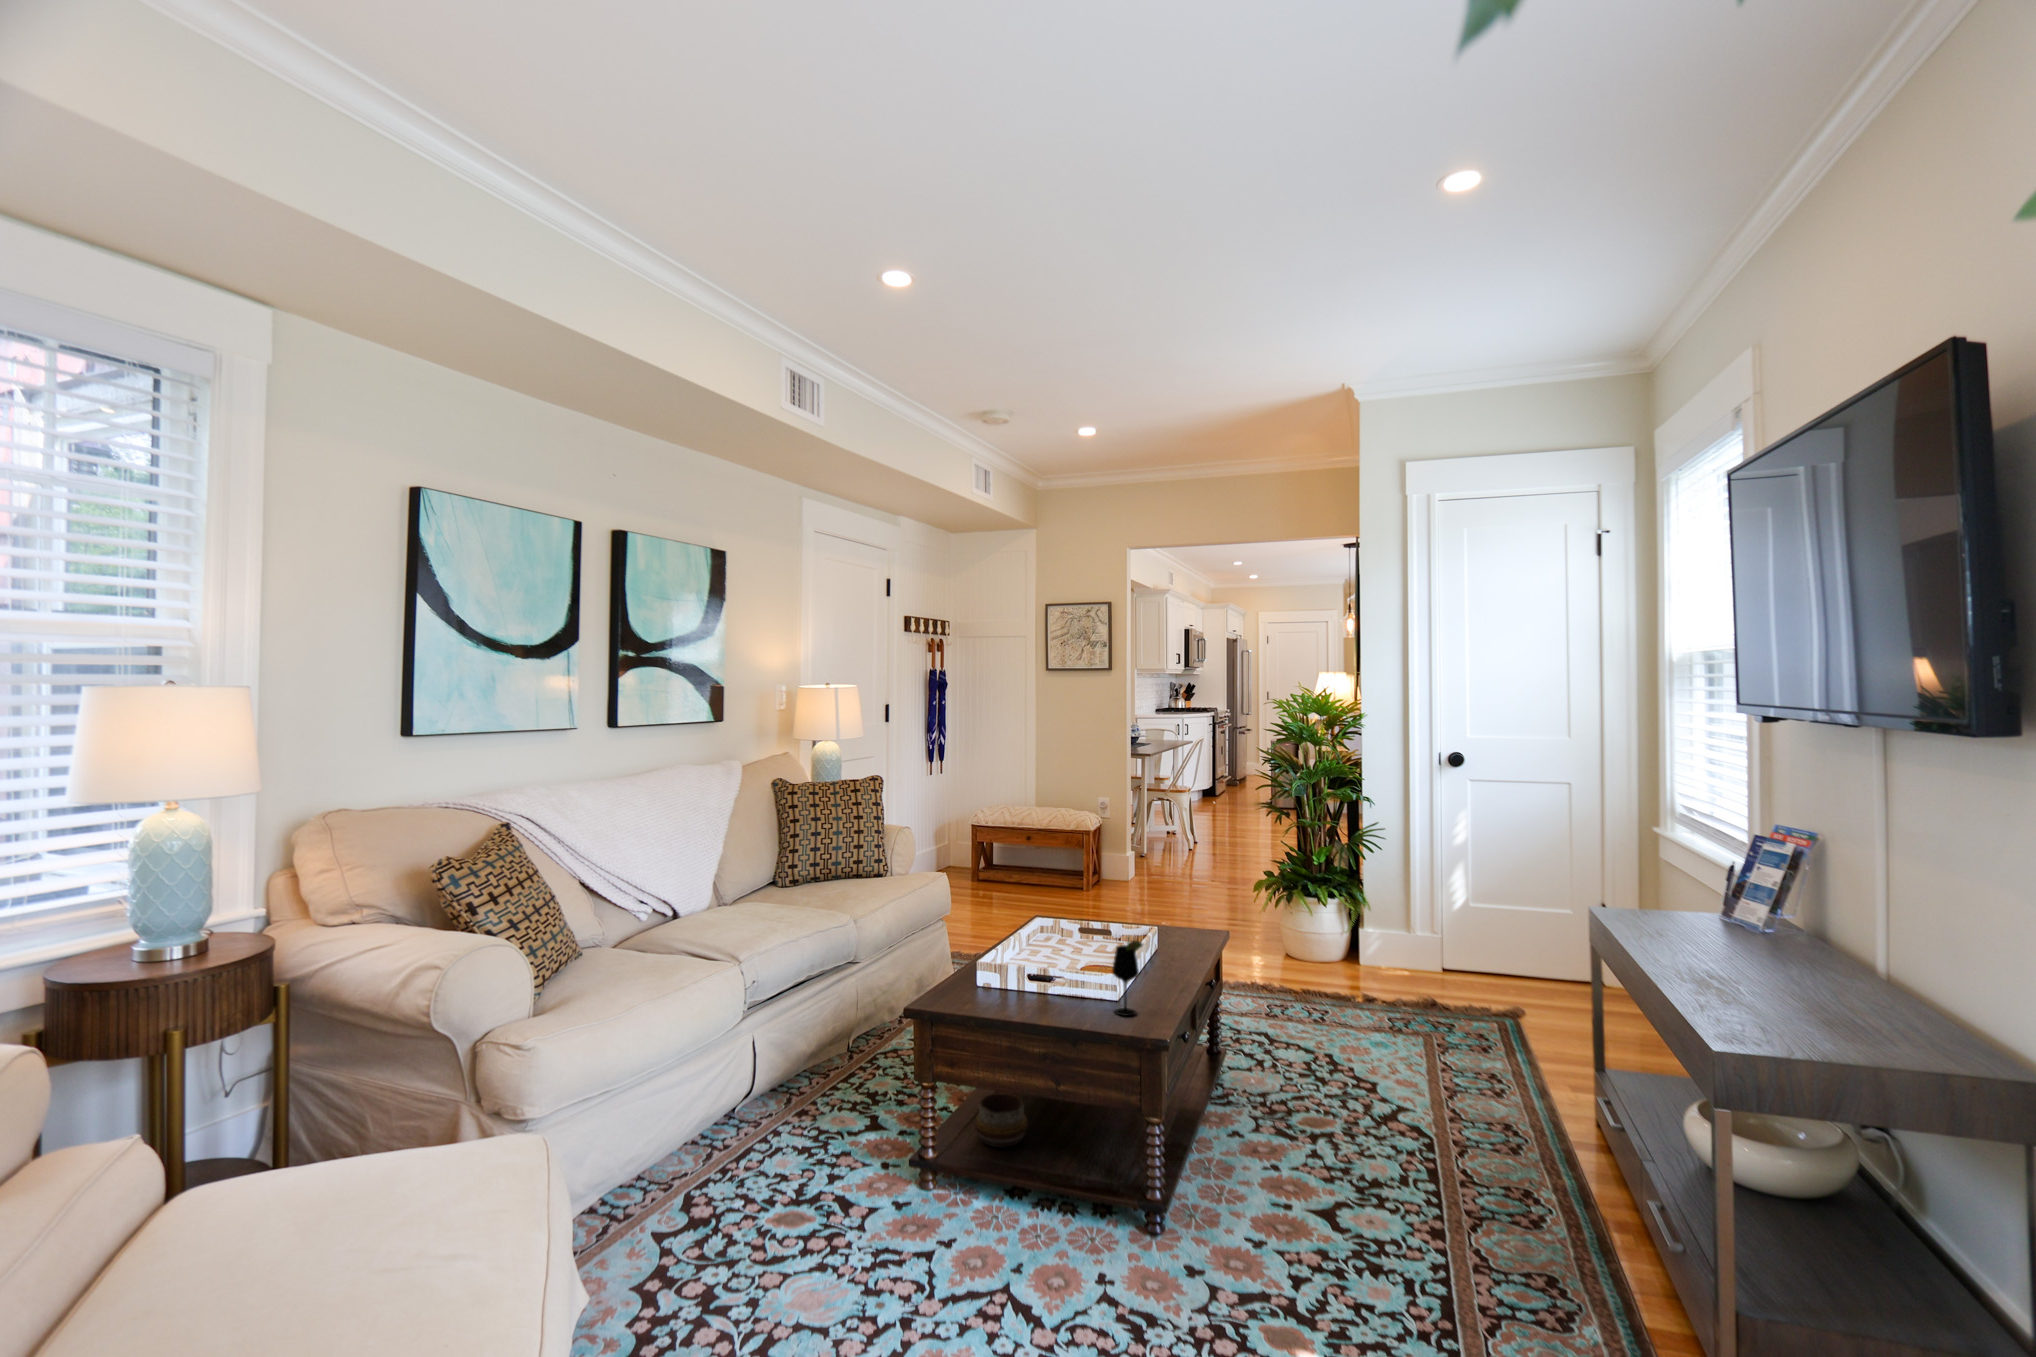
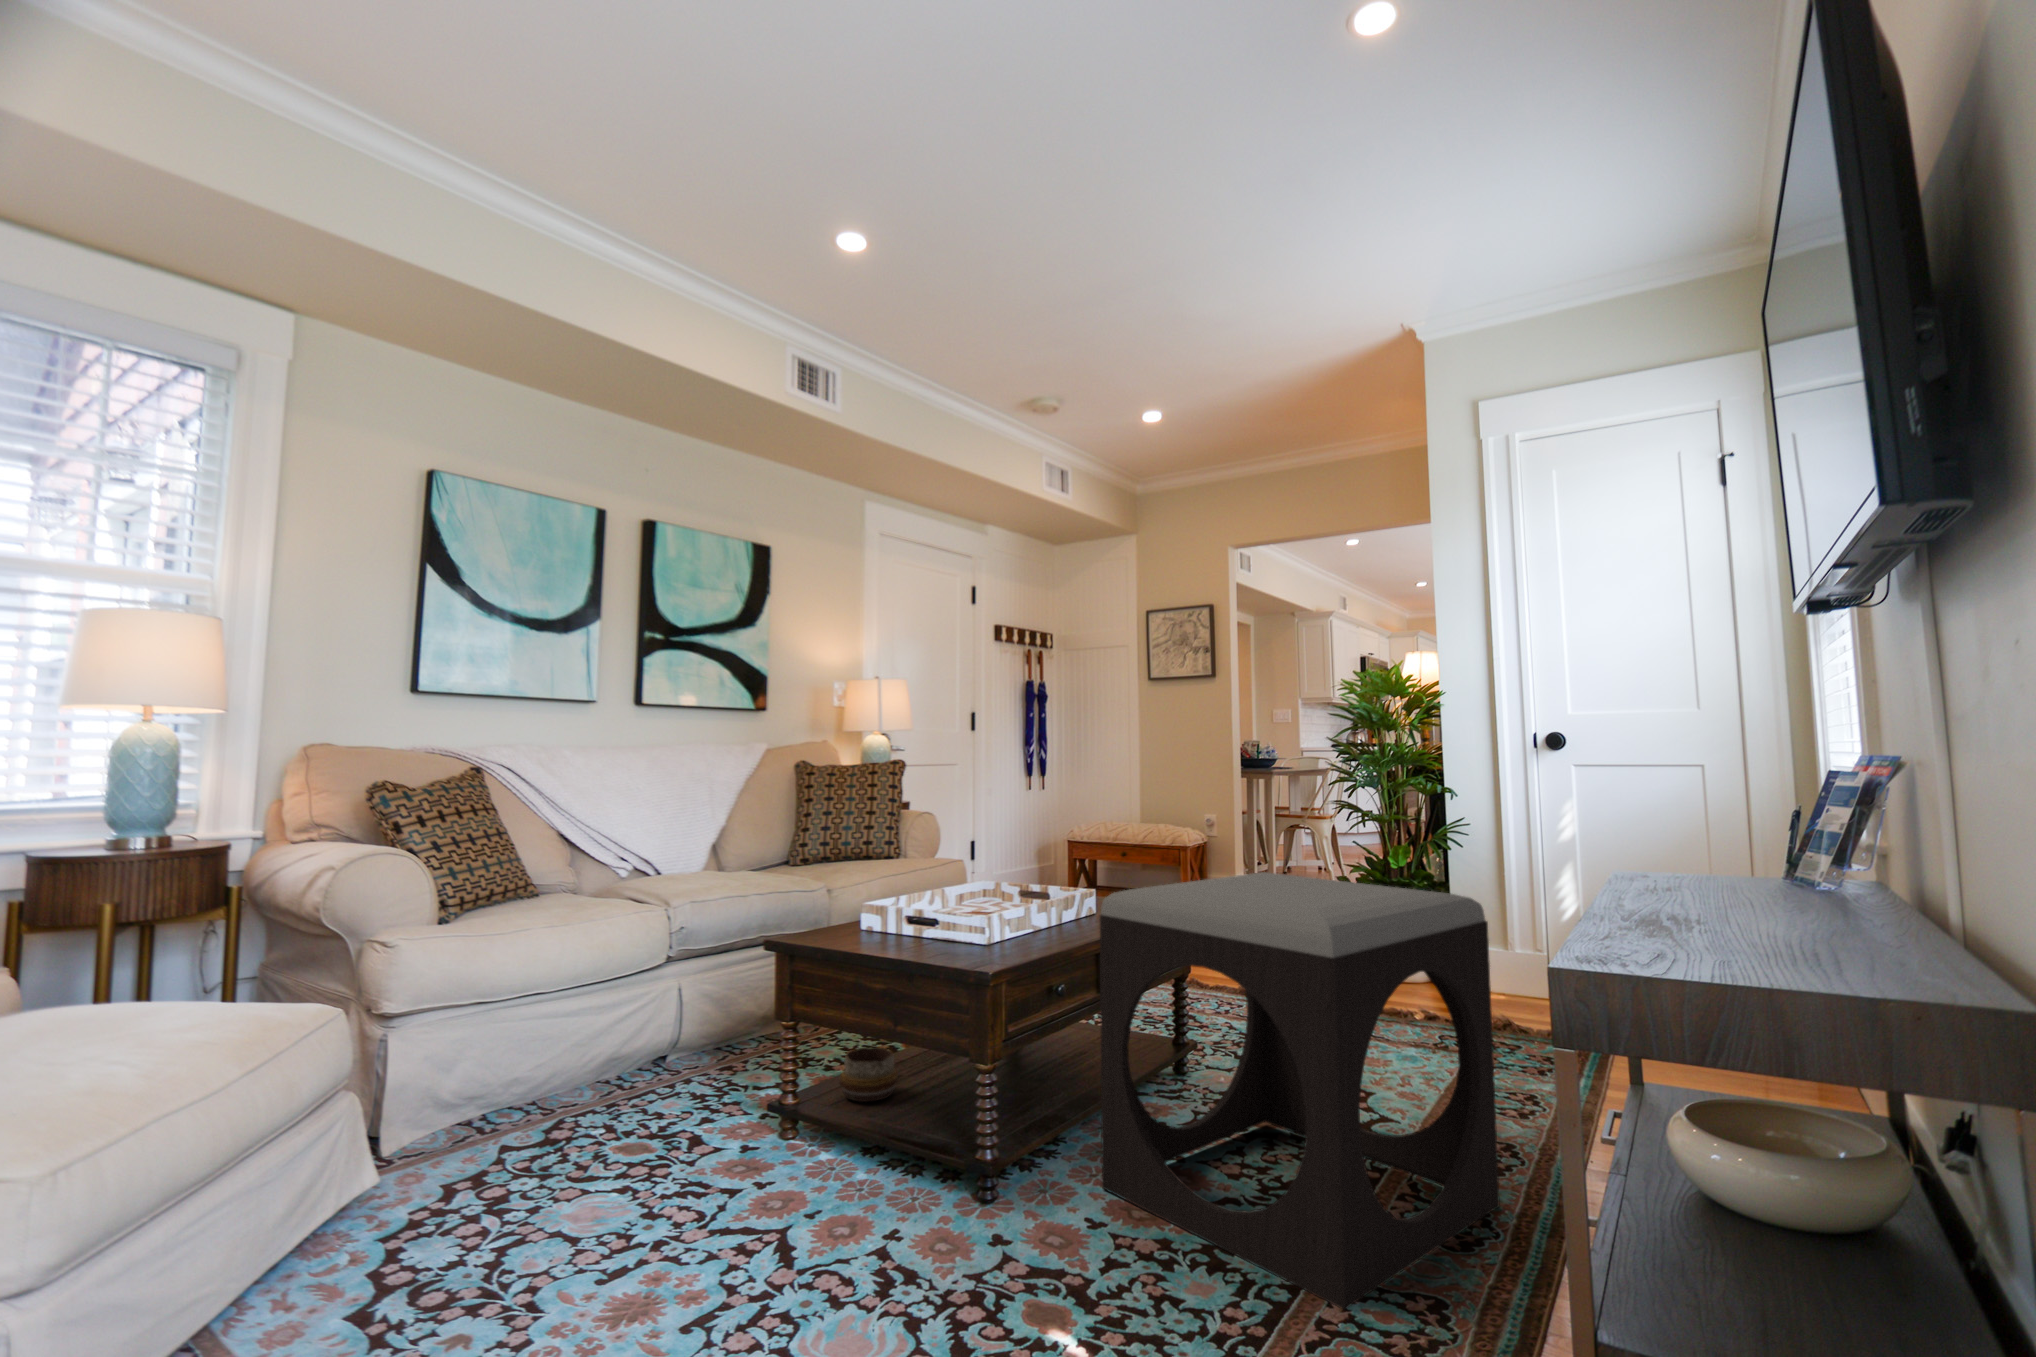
footstool: none [1243,921,1533,1294] -> present [1100,872,1500,1309]
wine glass: present [1112,938,1143,1016] -> none [966,861,997,953]

